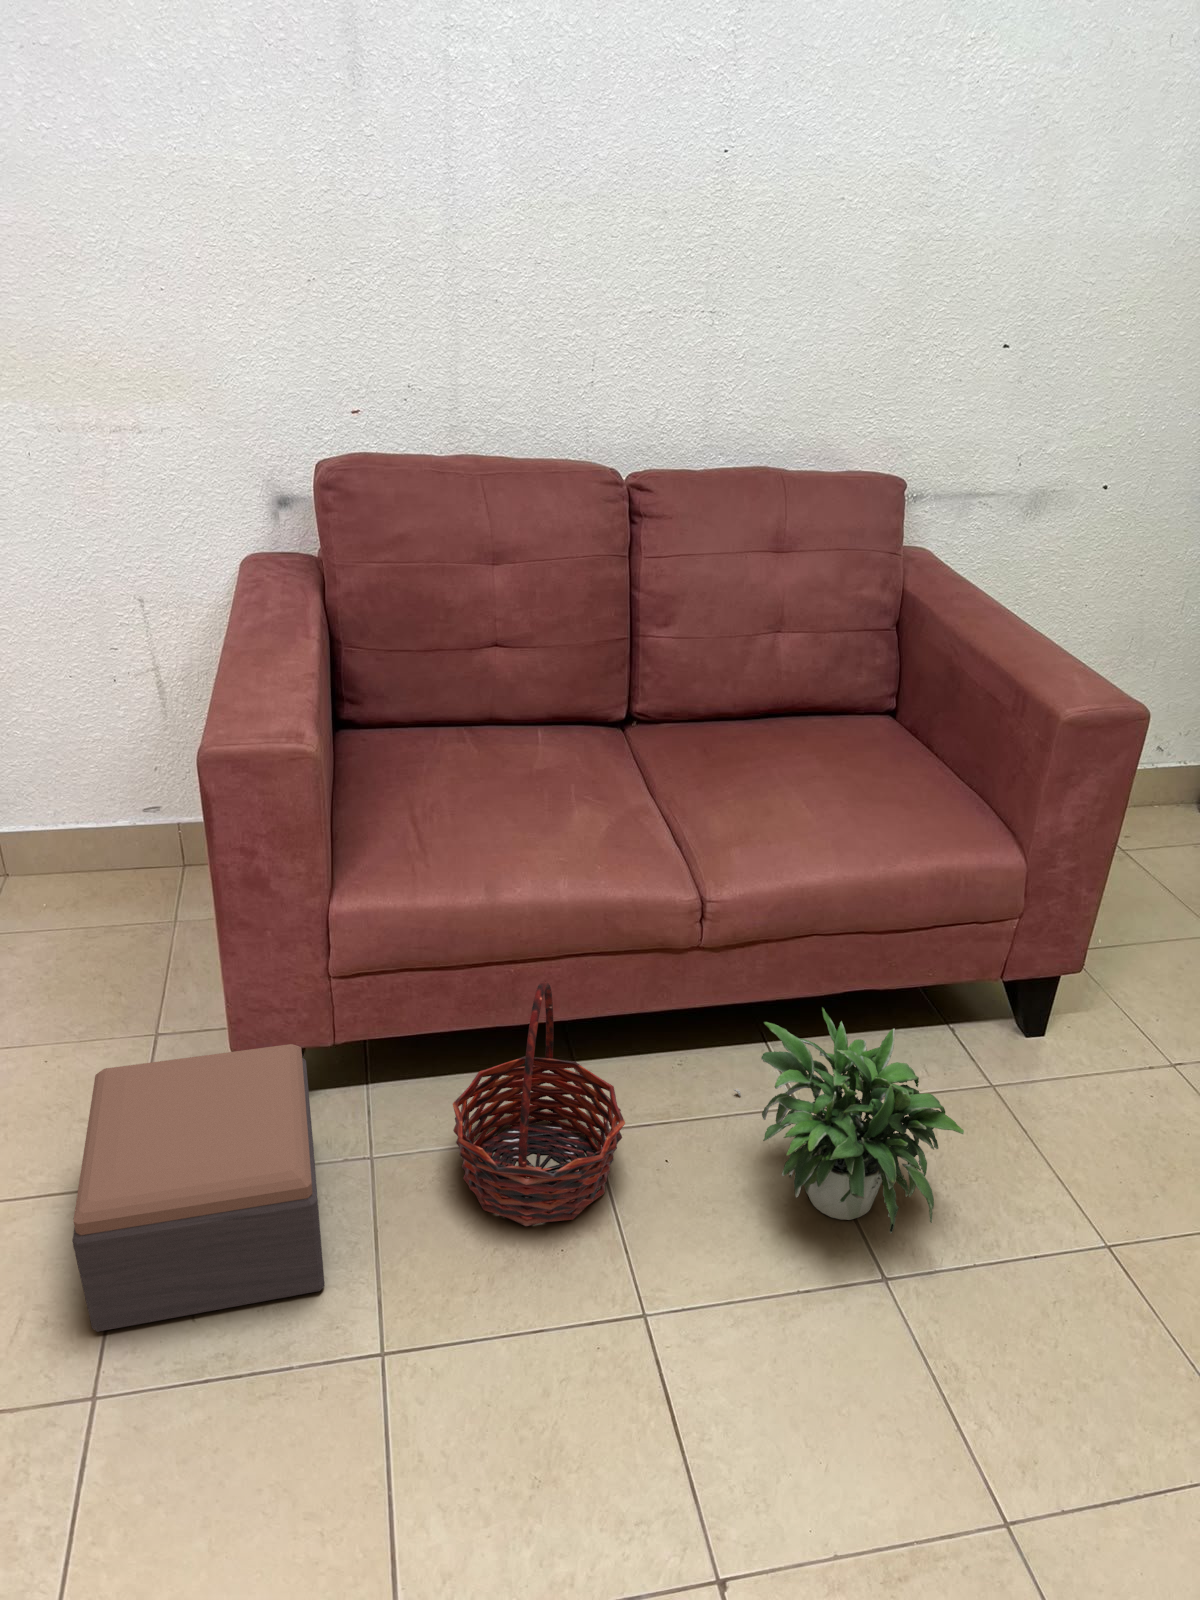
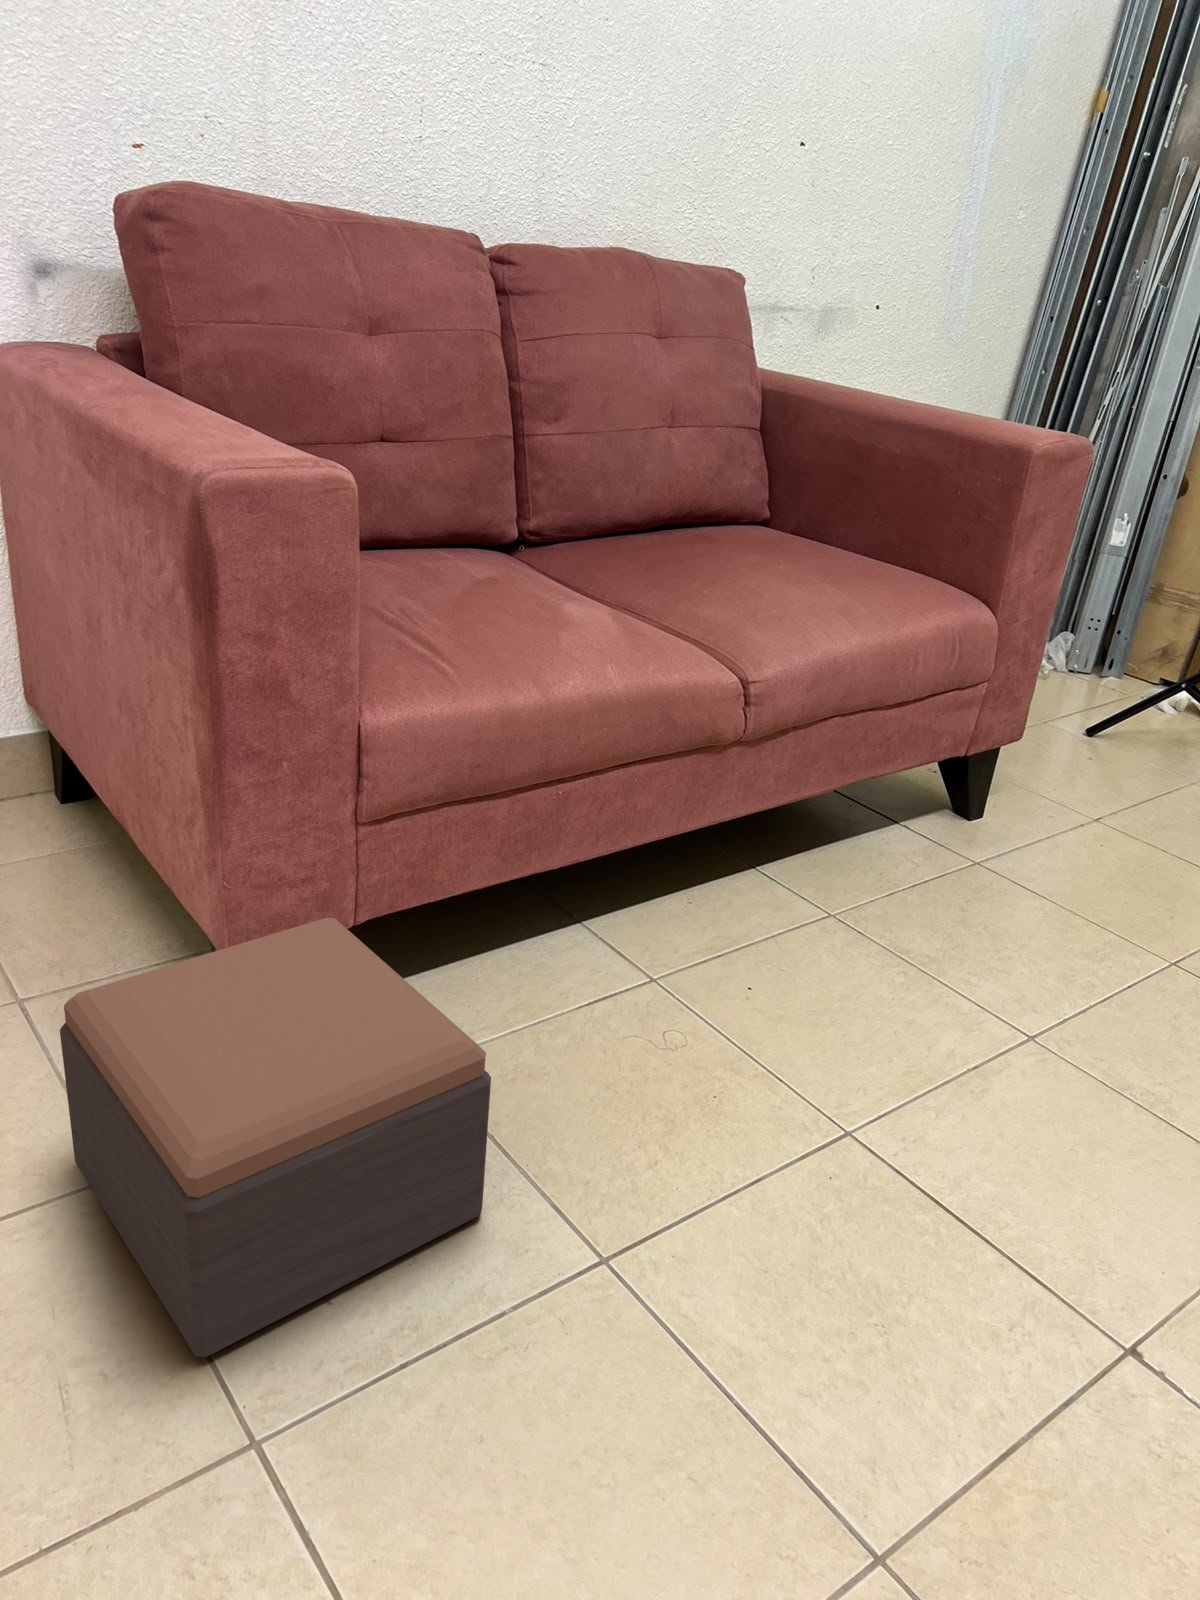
basket: present [453,981,625,1226] -> none [534,772,747,1082]
potted plant: present [734,1007,964,1233] -> none [768,772,1076,998]

